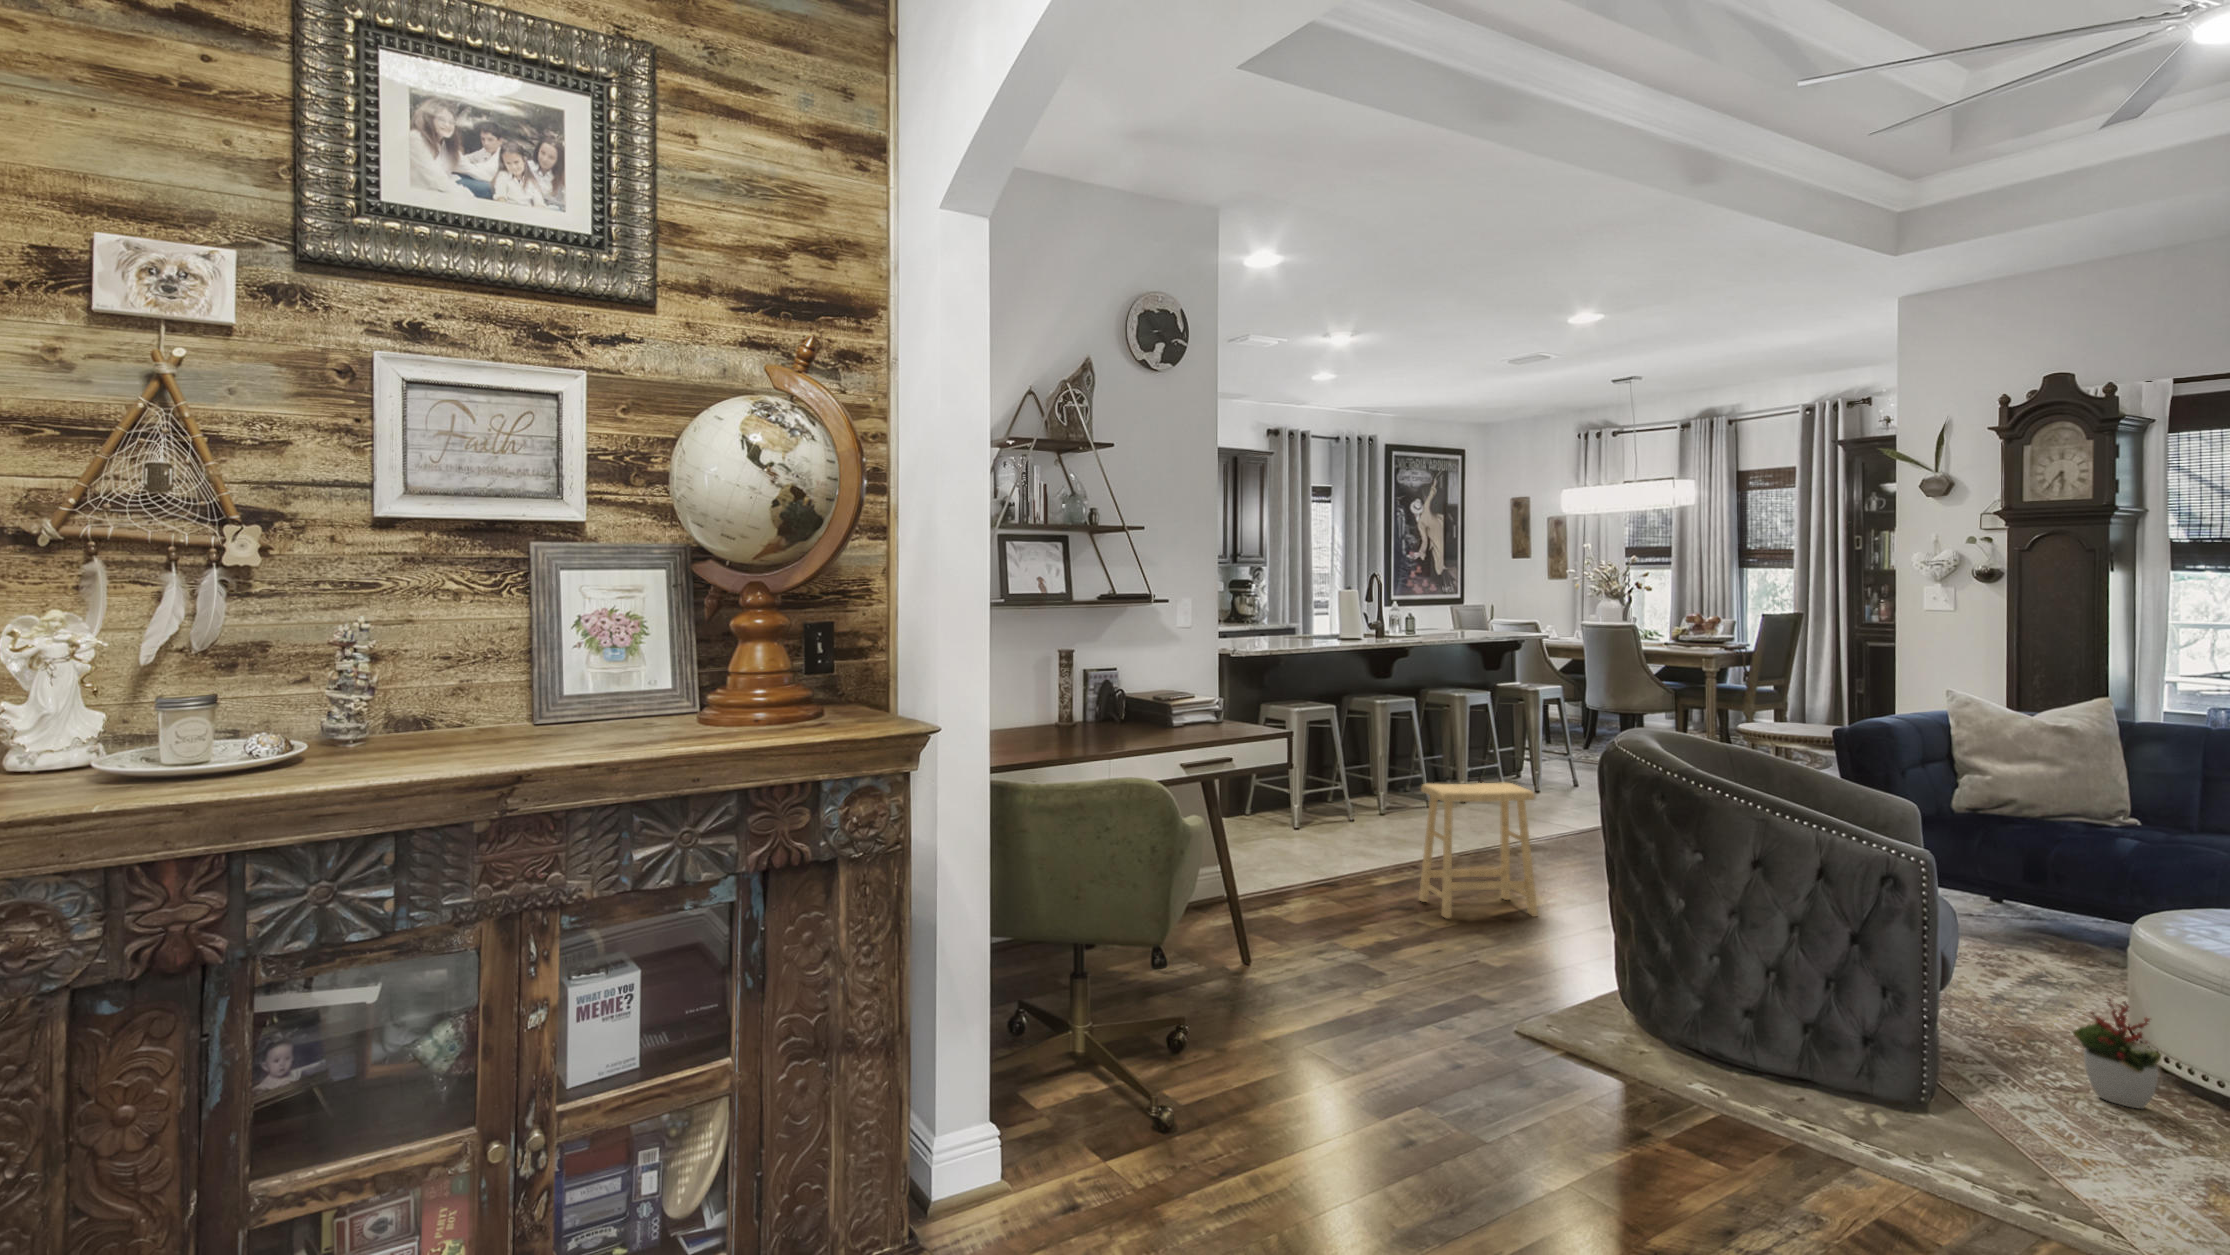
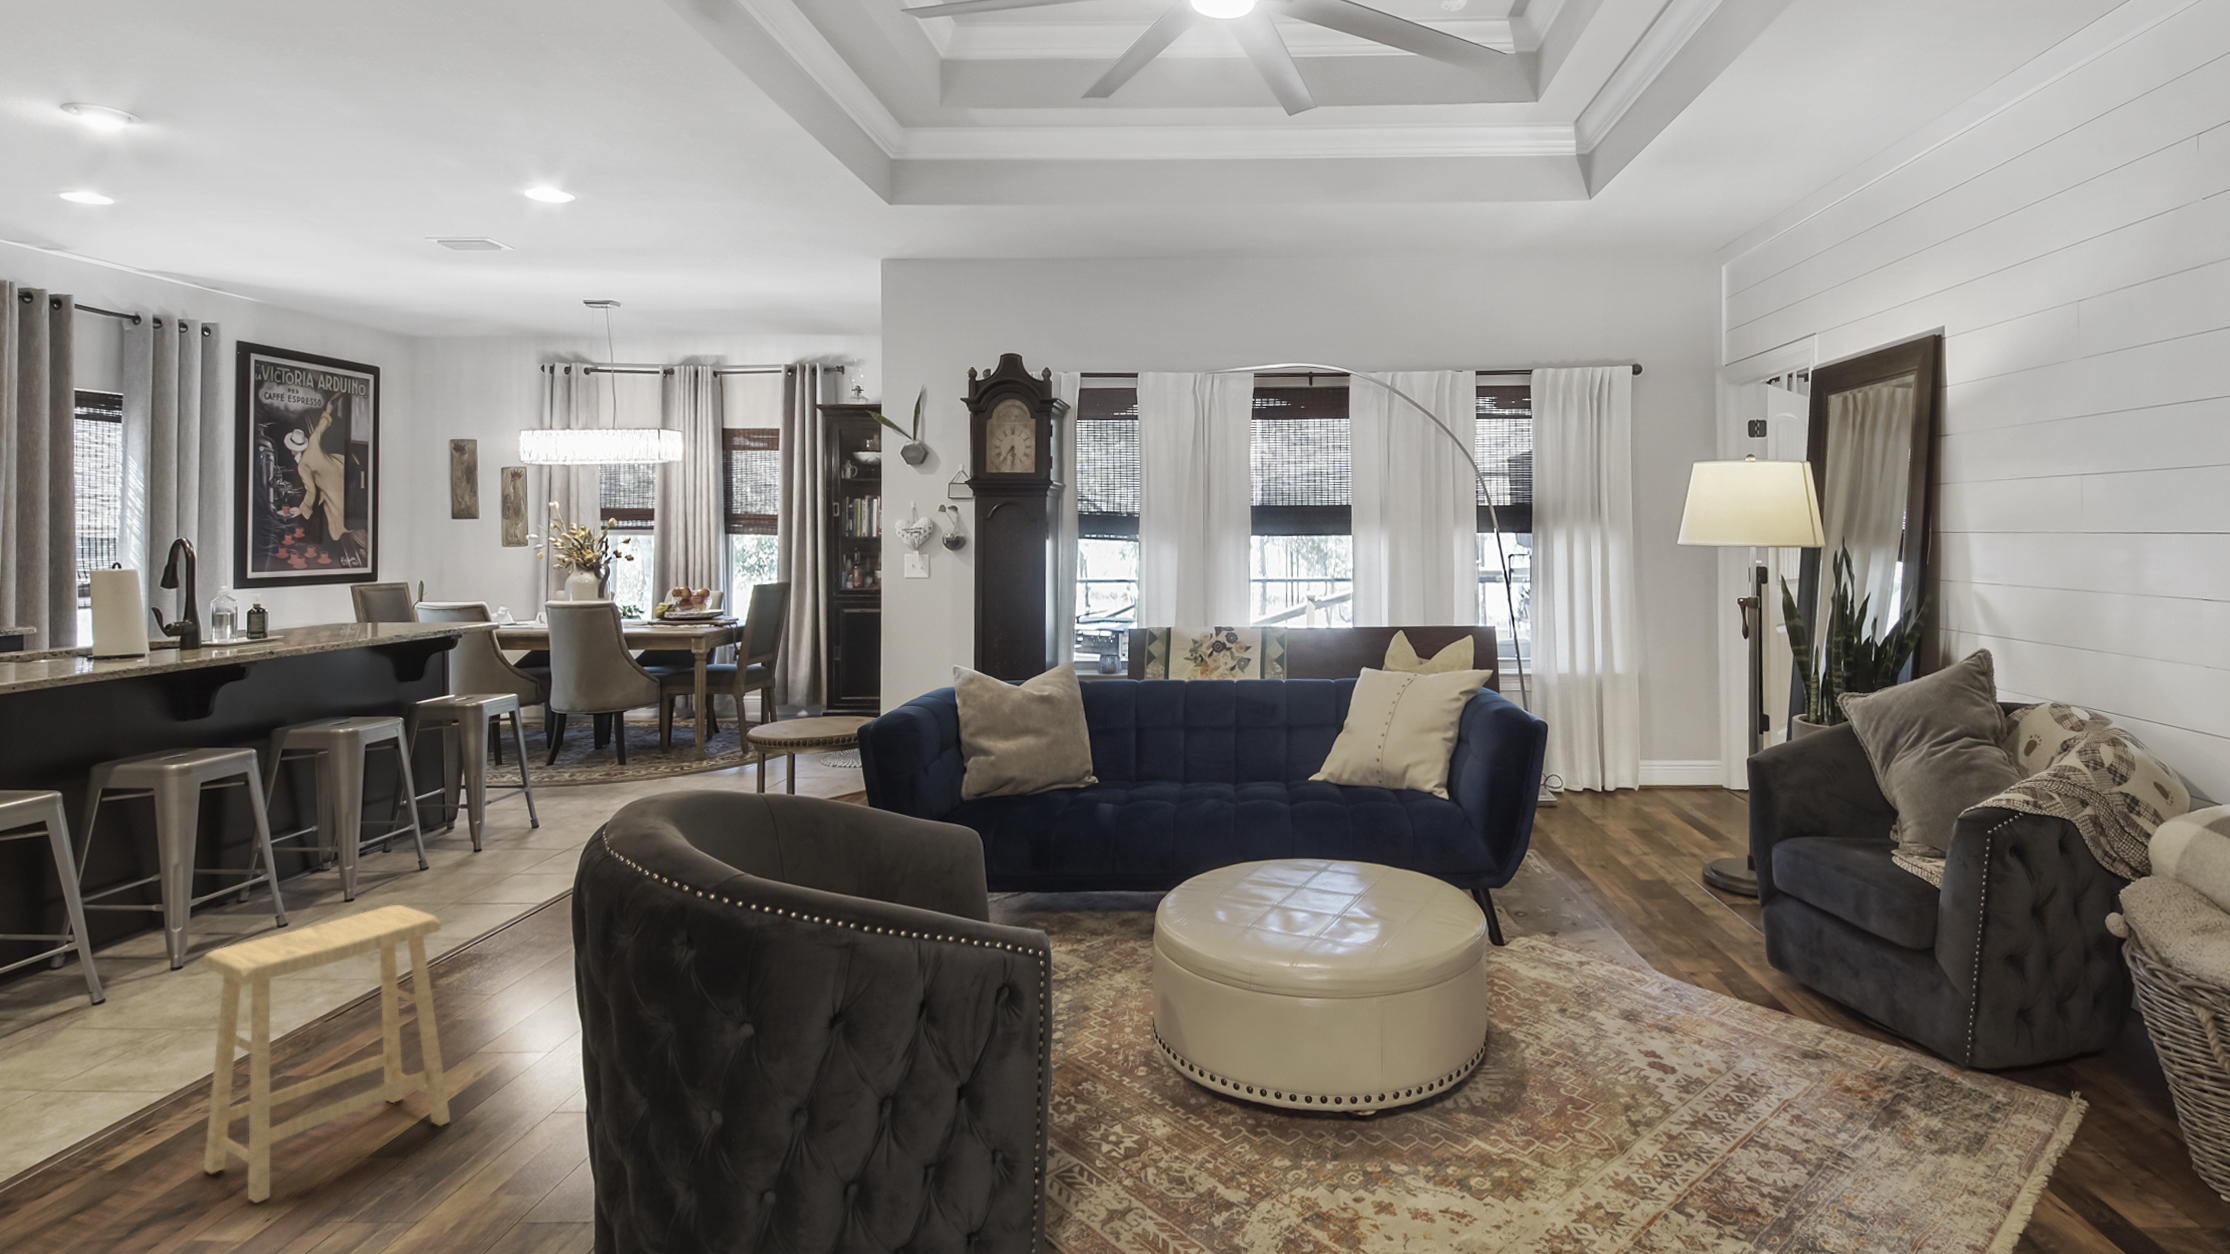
decorative plant: present [2073,998,2161,1108] -> none [1124,1053,1197,1178]

